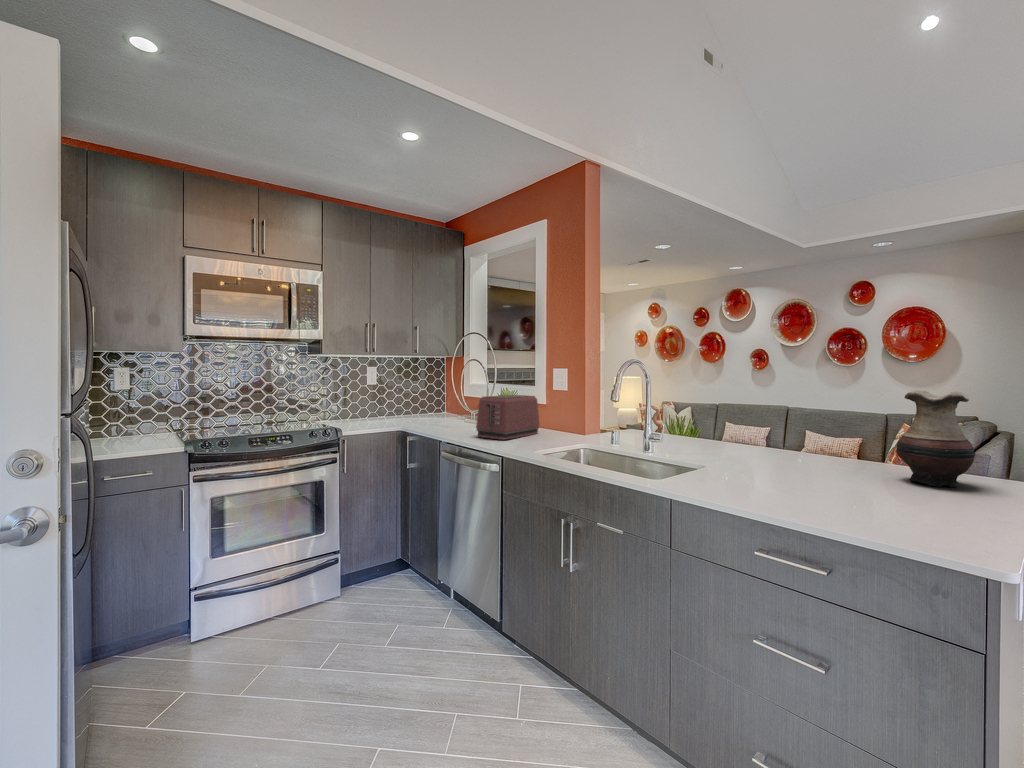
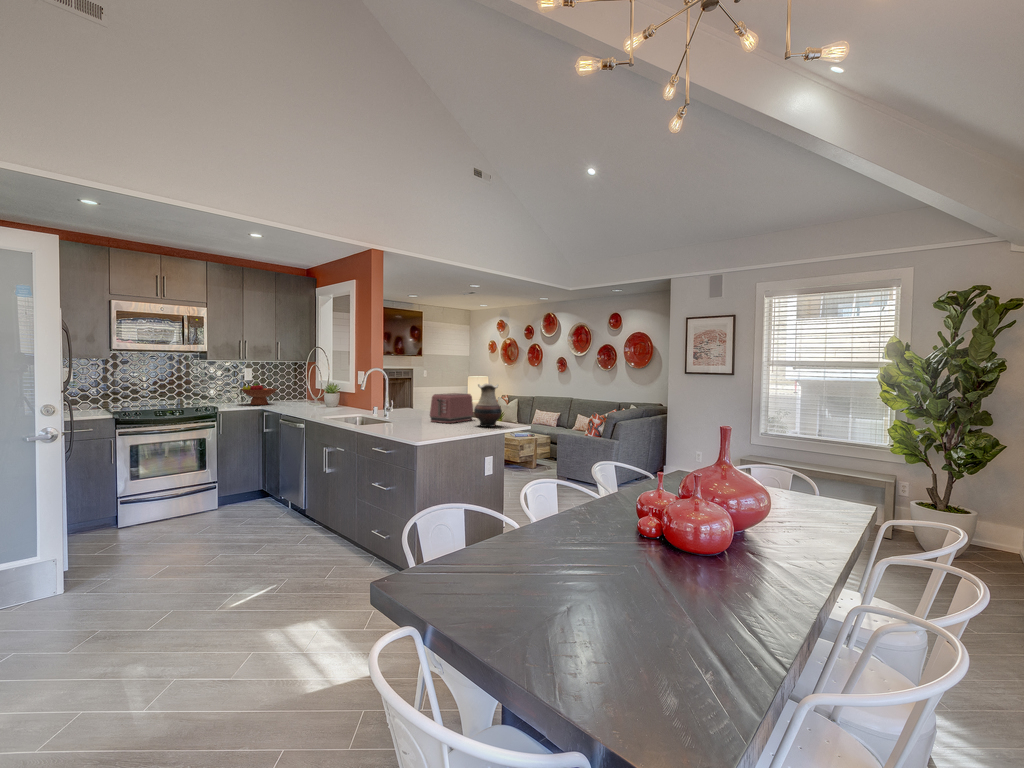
fruit bowl: none [367,389,418,423] -> present [241,383,277,405]
toaster: present [476,395,539,440] -> present [430,393,473,423]

